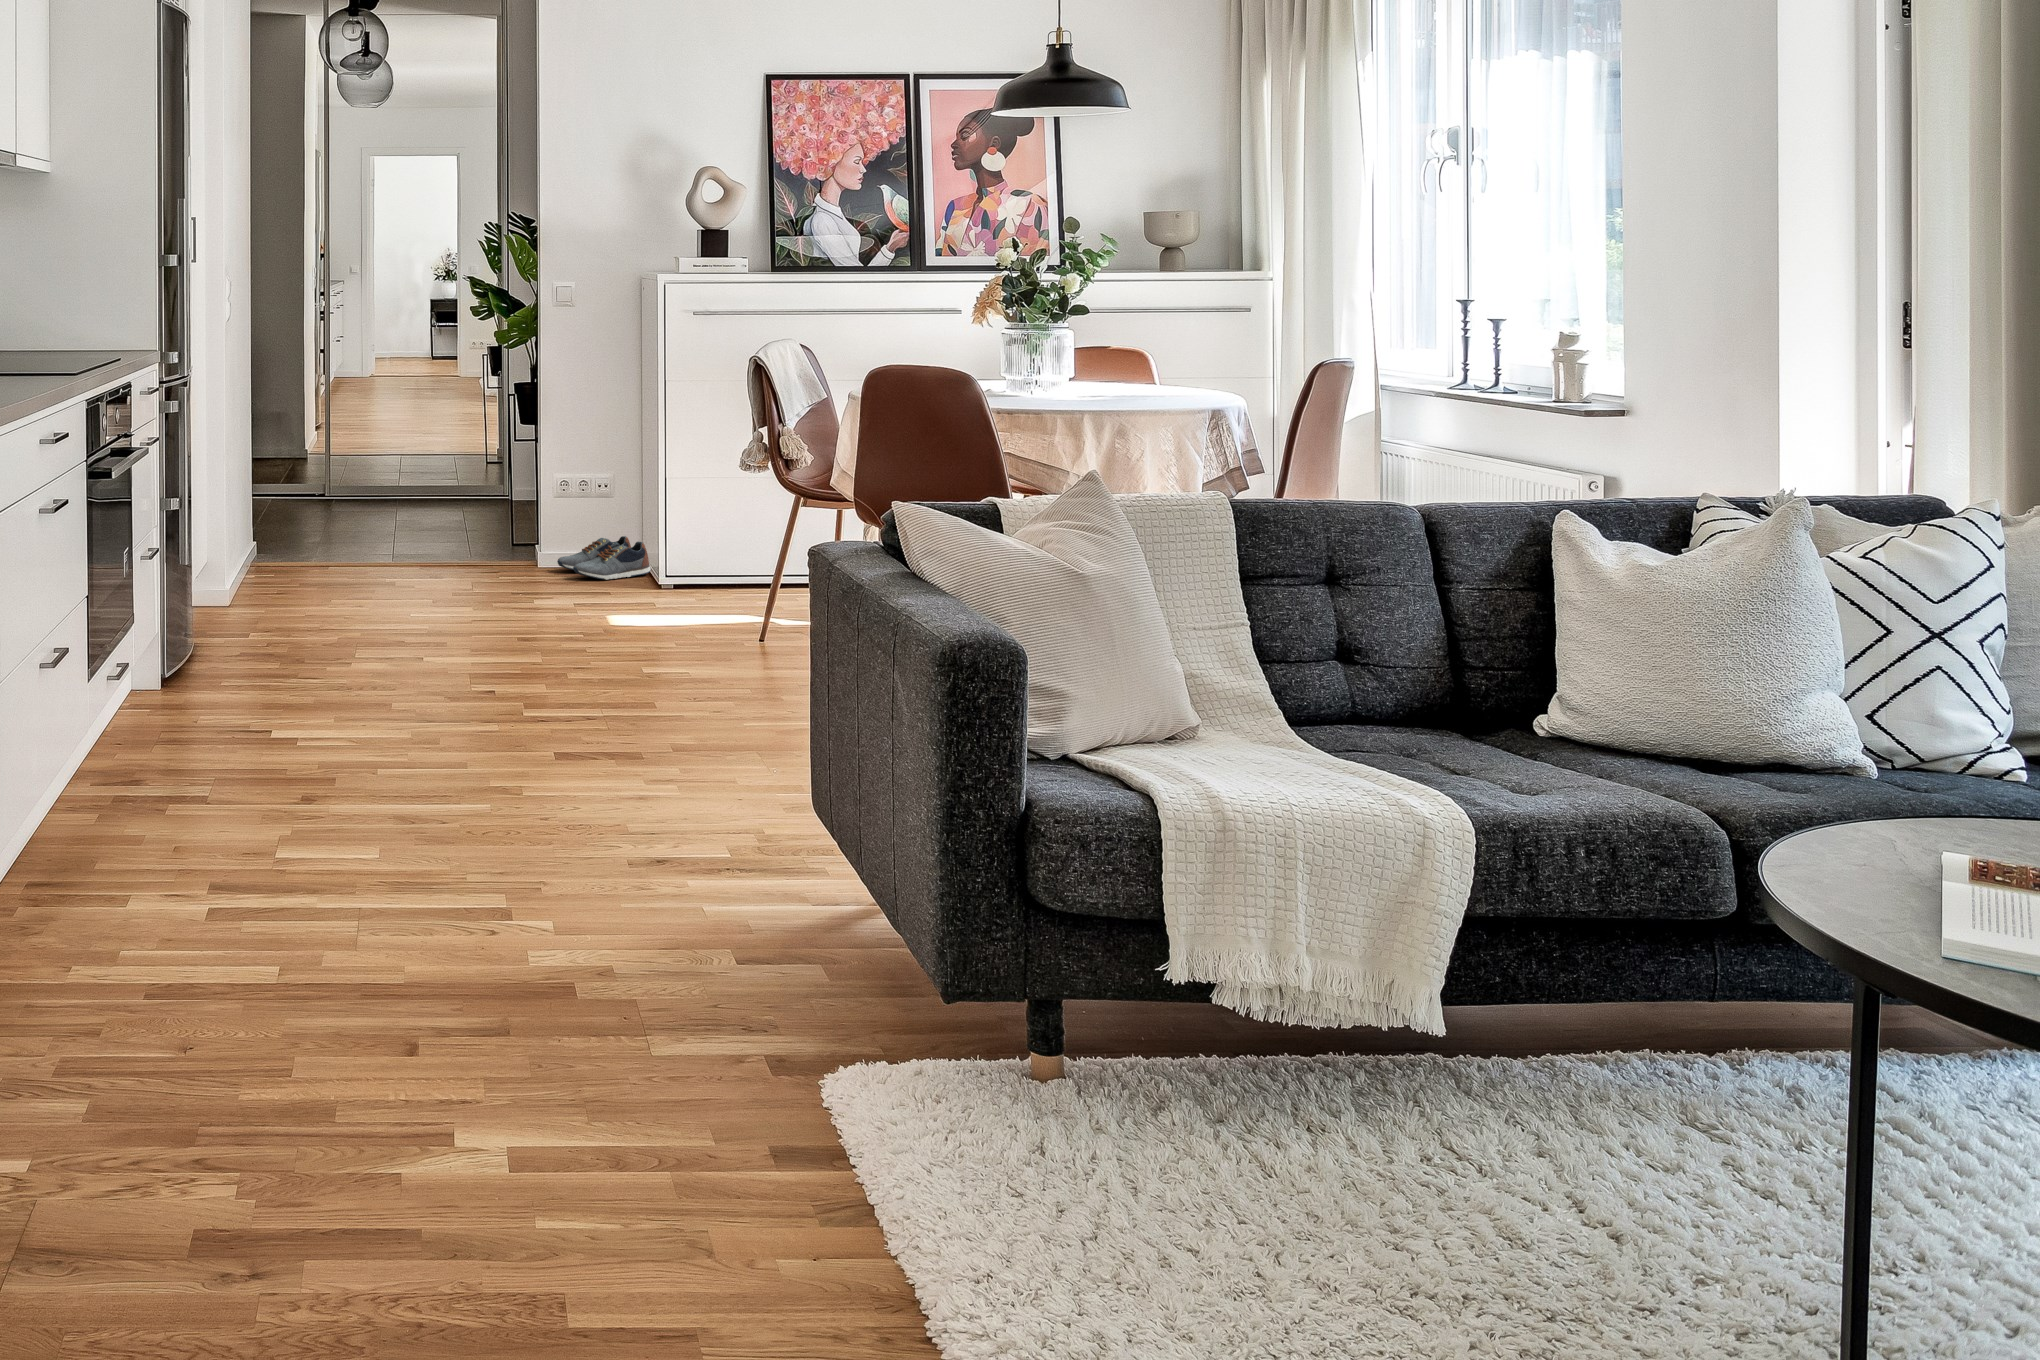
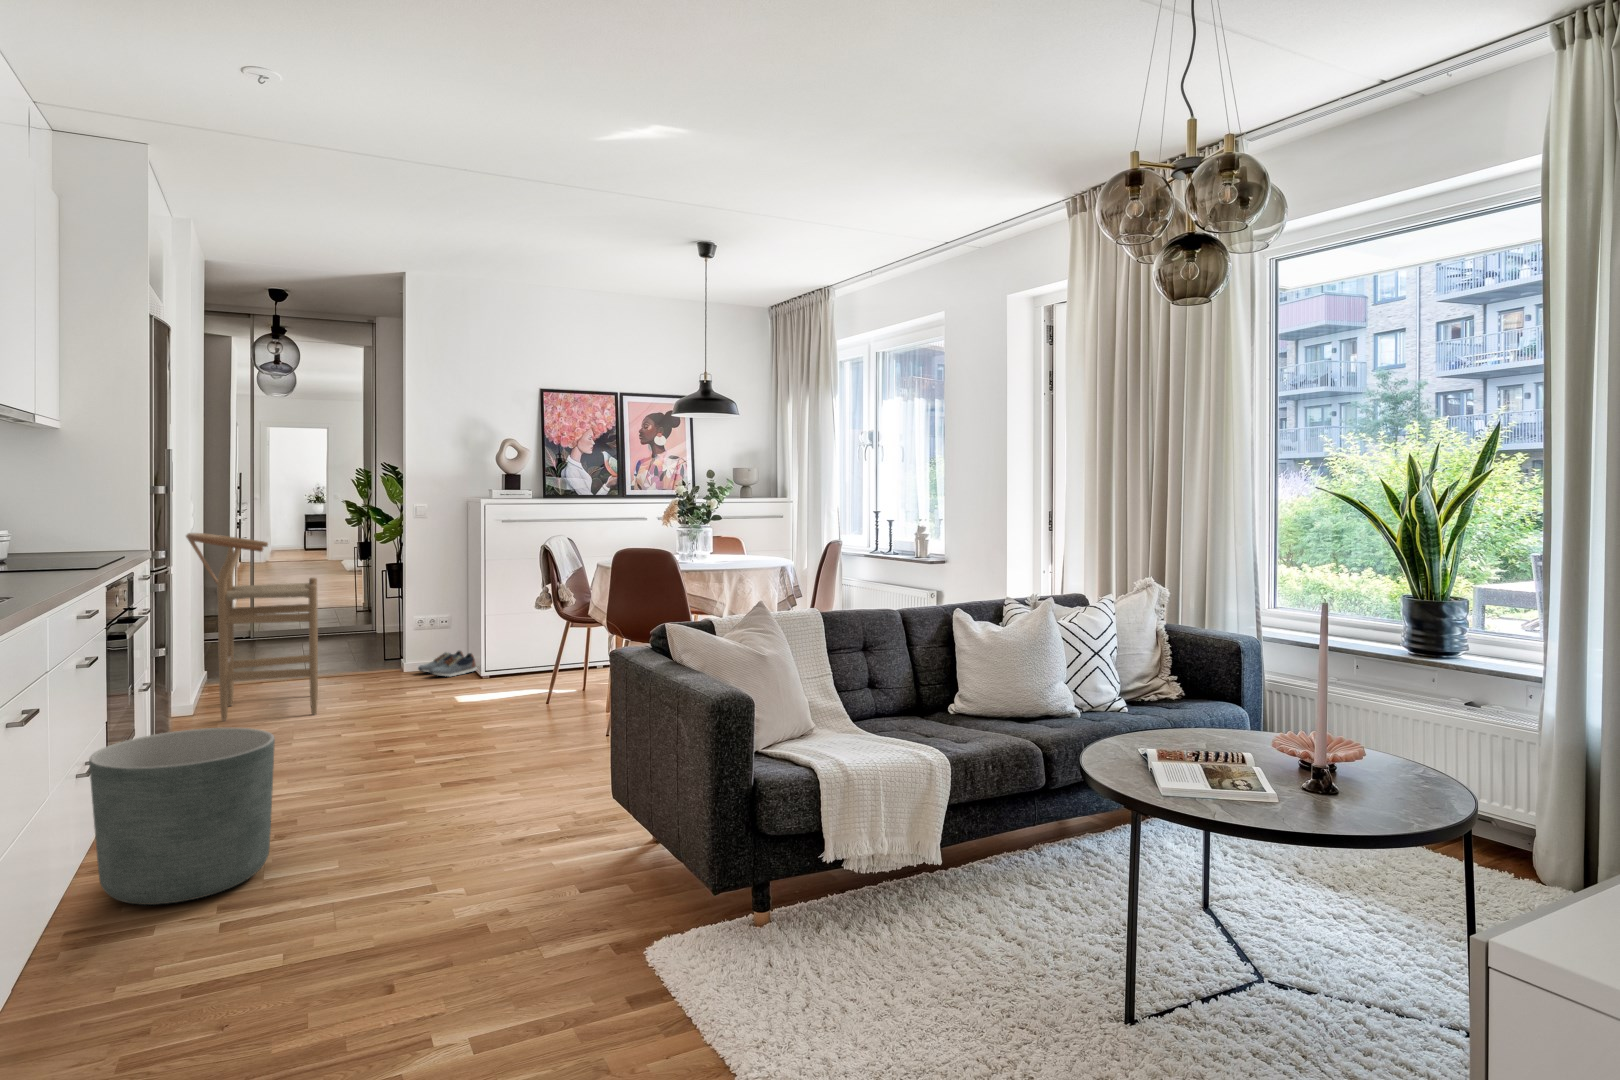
bar stool: none [232,331,406,622] -> present [186,533,318,720]
planter: none [80,618,302,864] -> present [89,728,275,905]

